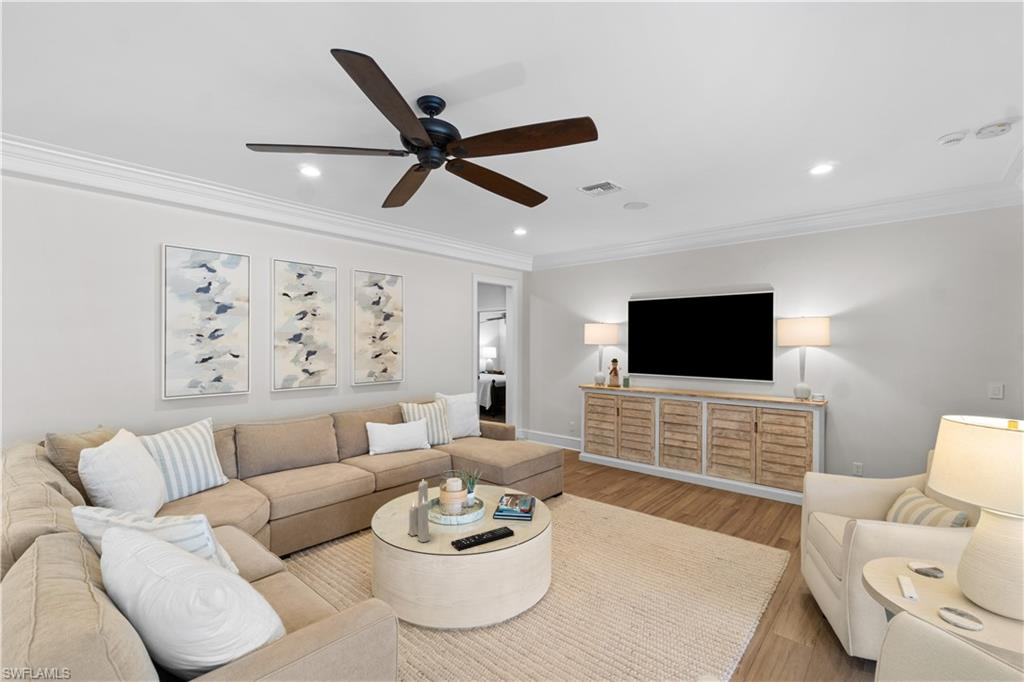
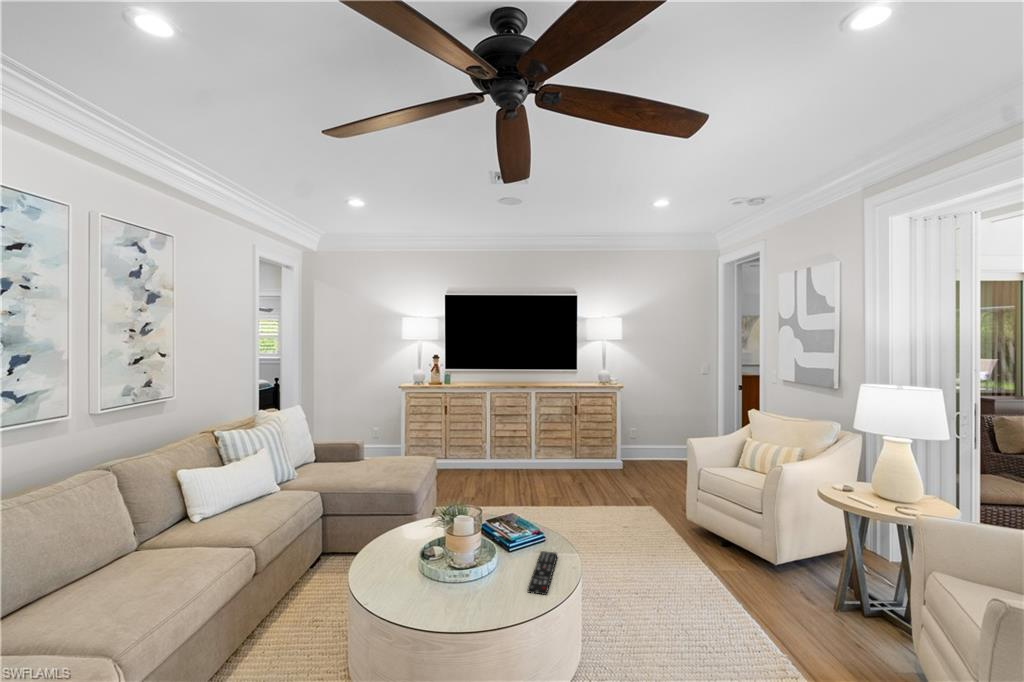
candle: present [408,481,429,542] -> none [460,513,500,605]

